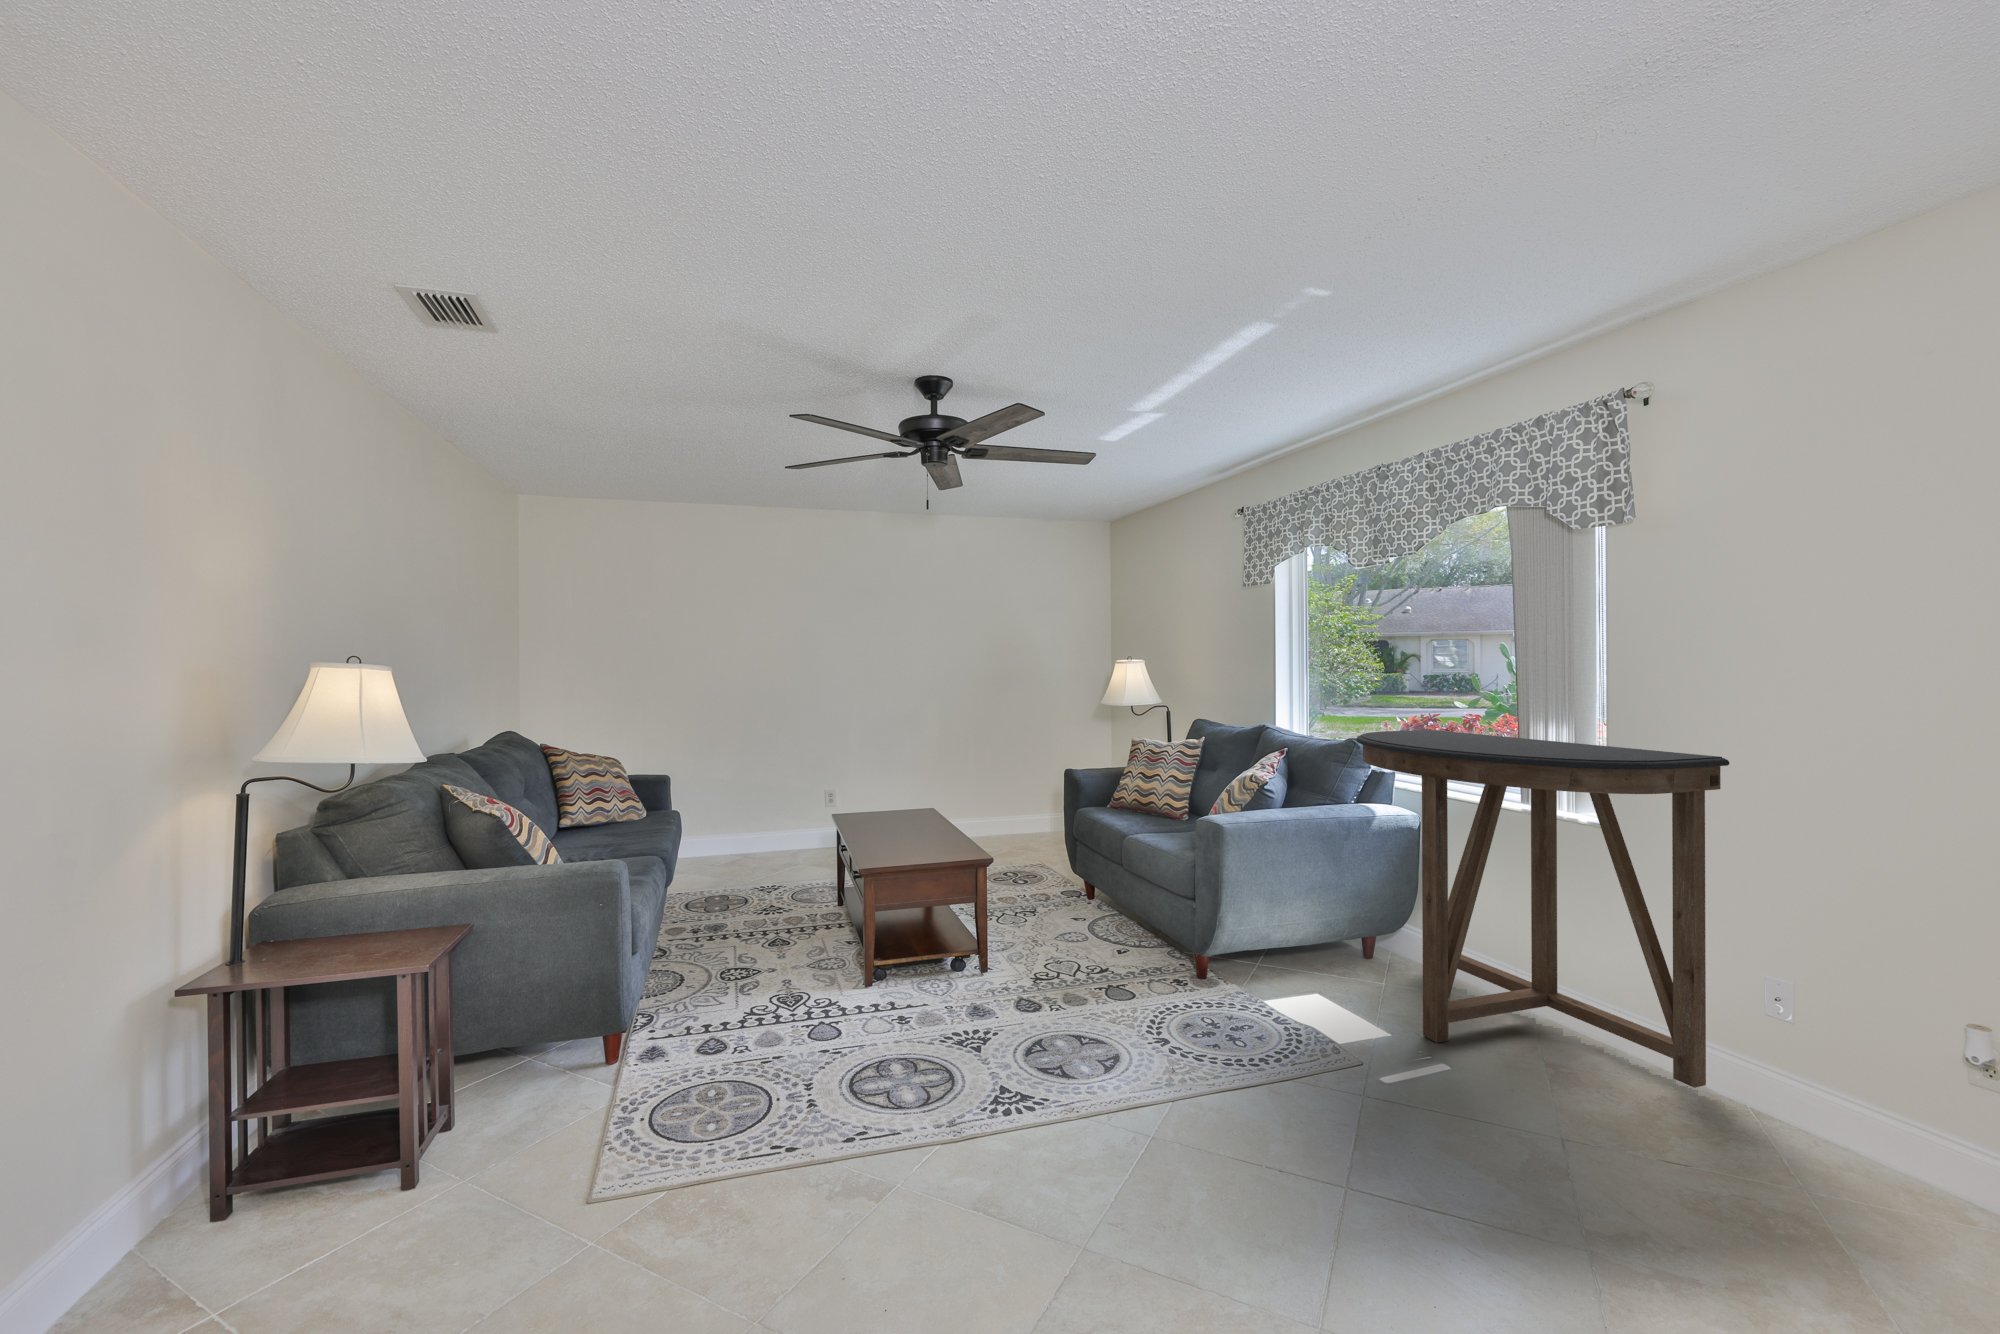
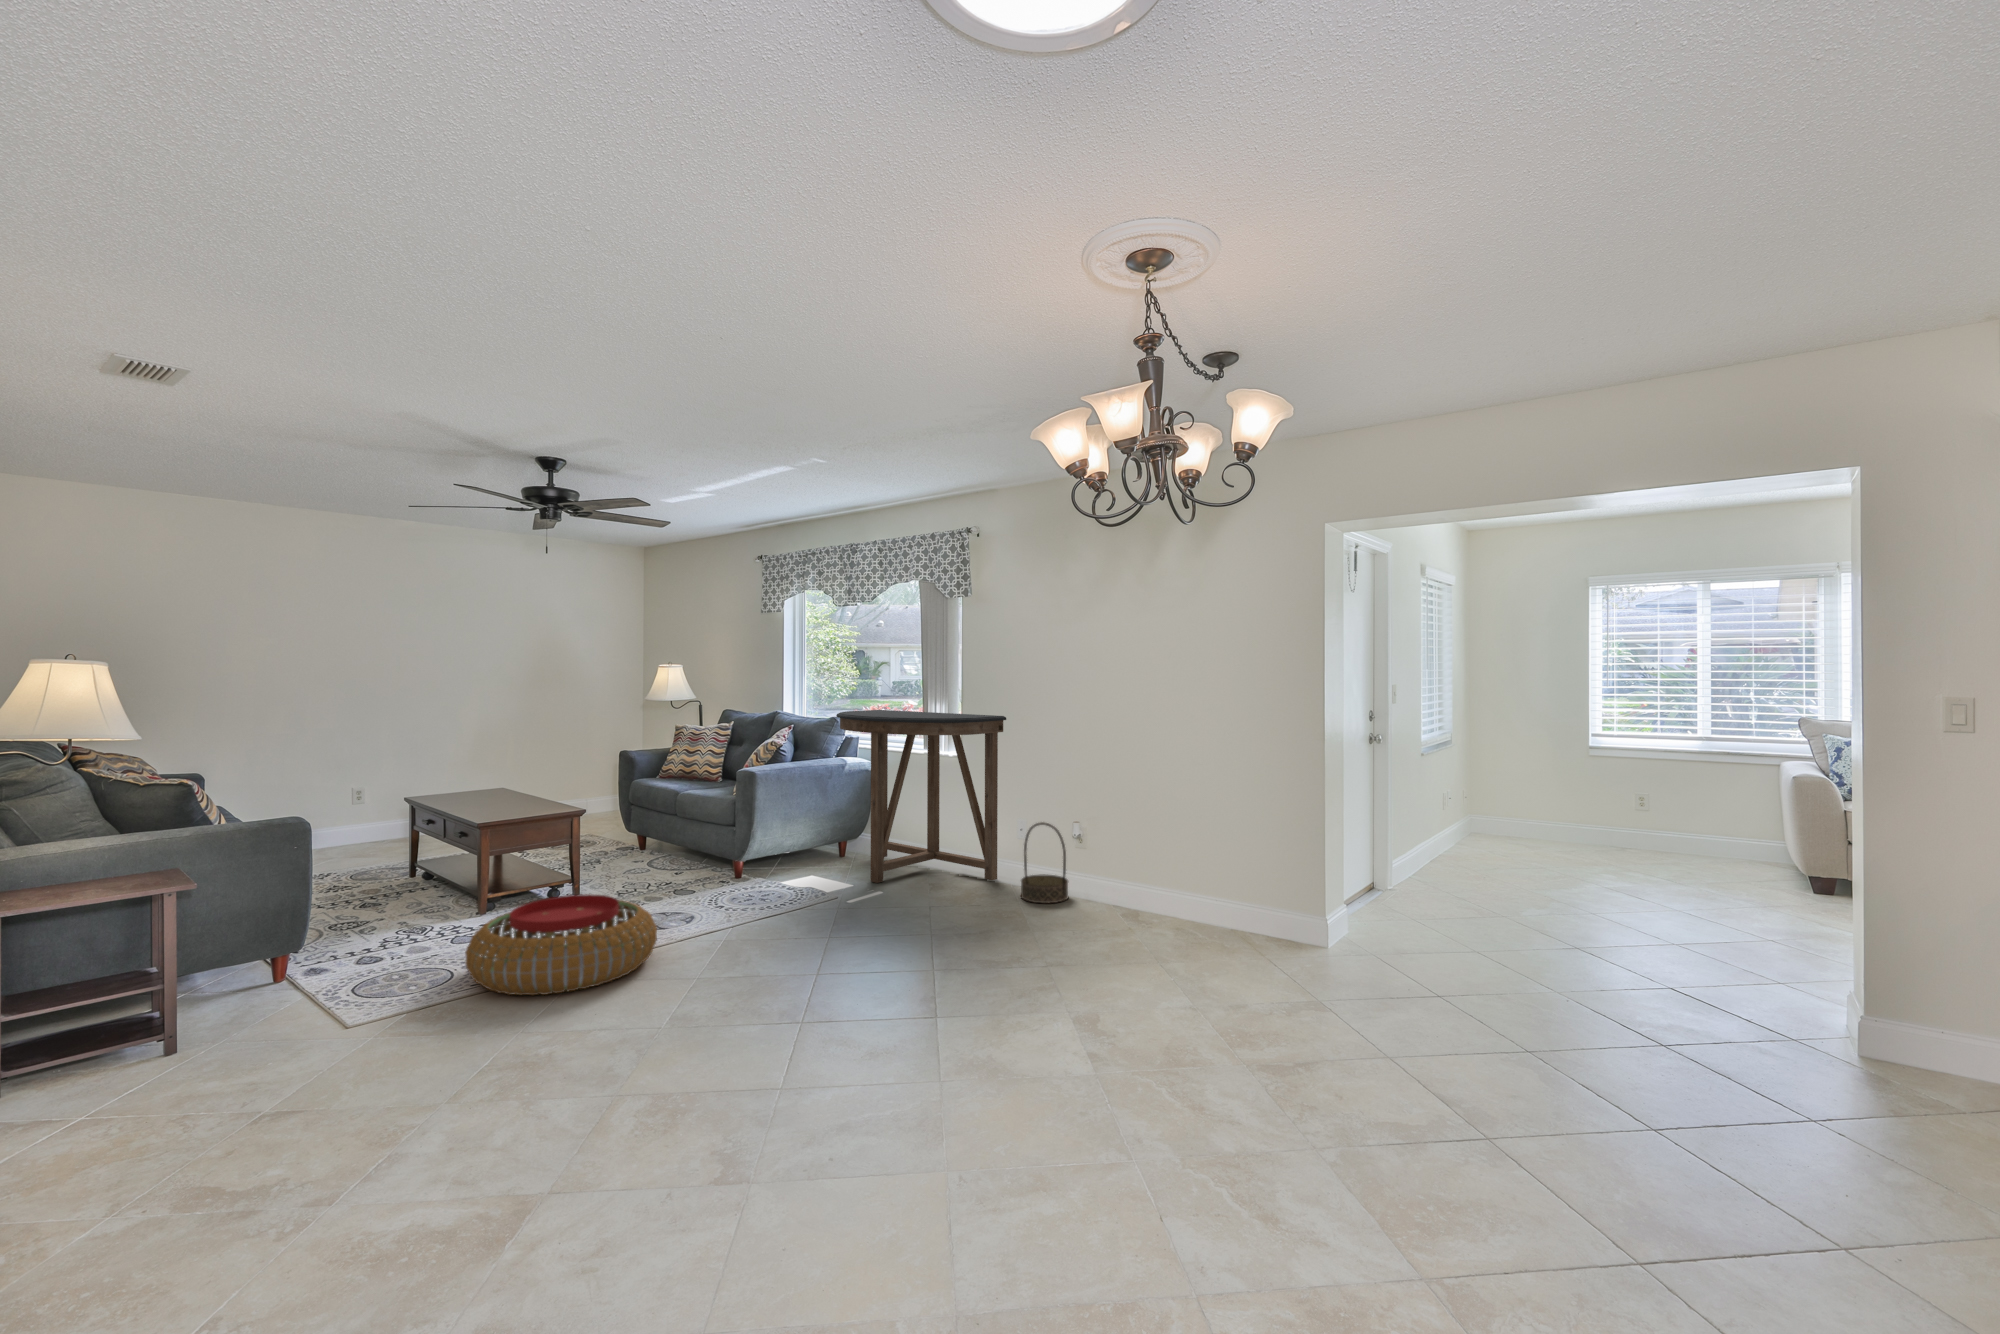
basket: none [1796,1008,1952,1218] -> present [1021,822,1068,903]
pouf: none [759,1017,1037,1221] -> present [465,894,657,995]

